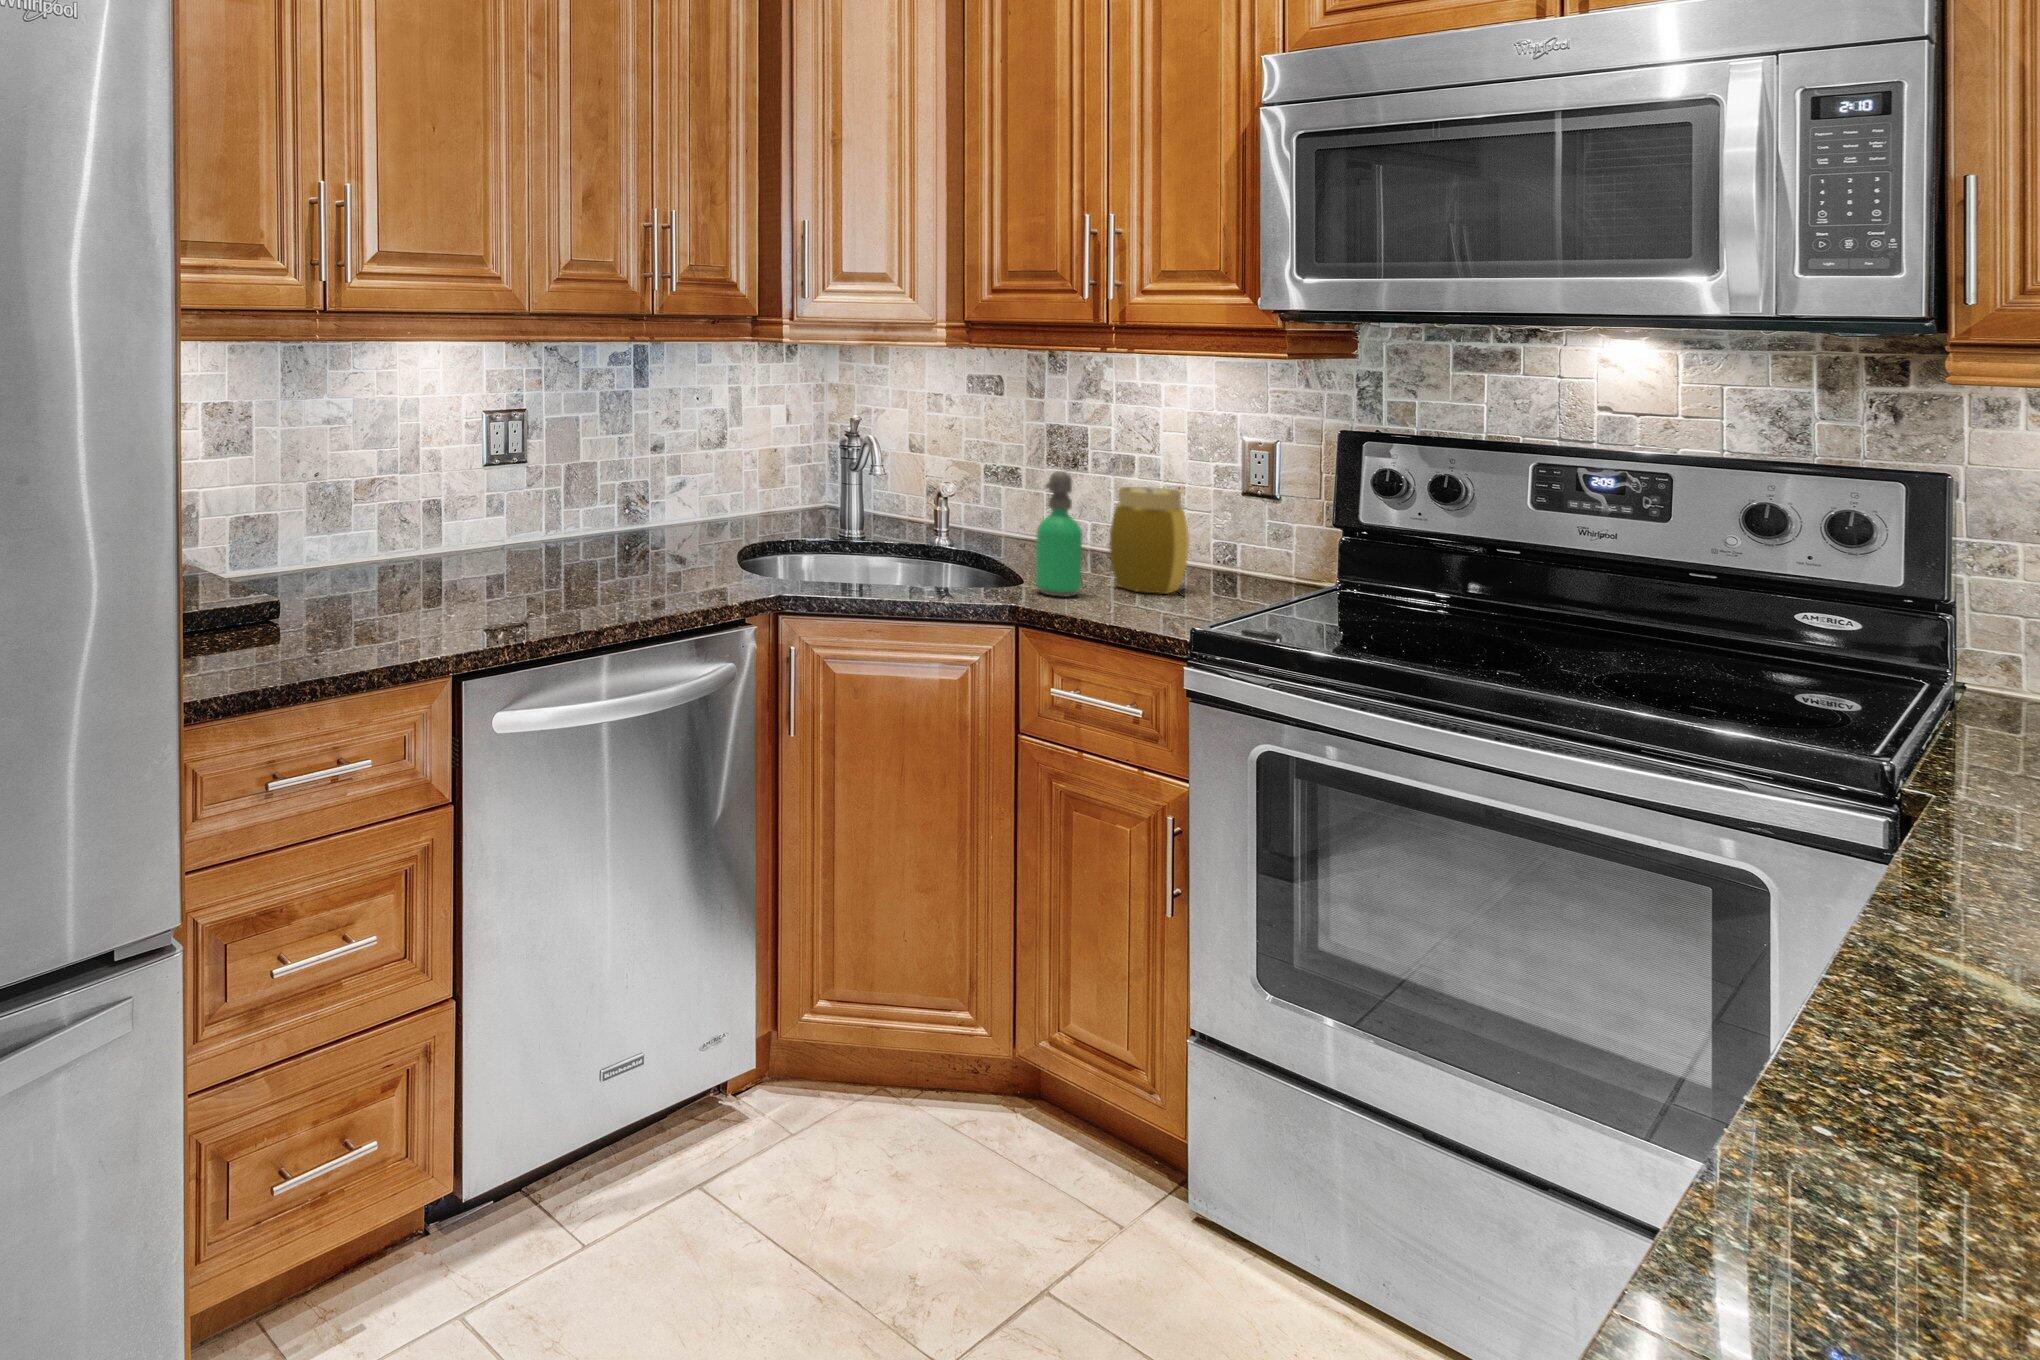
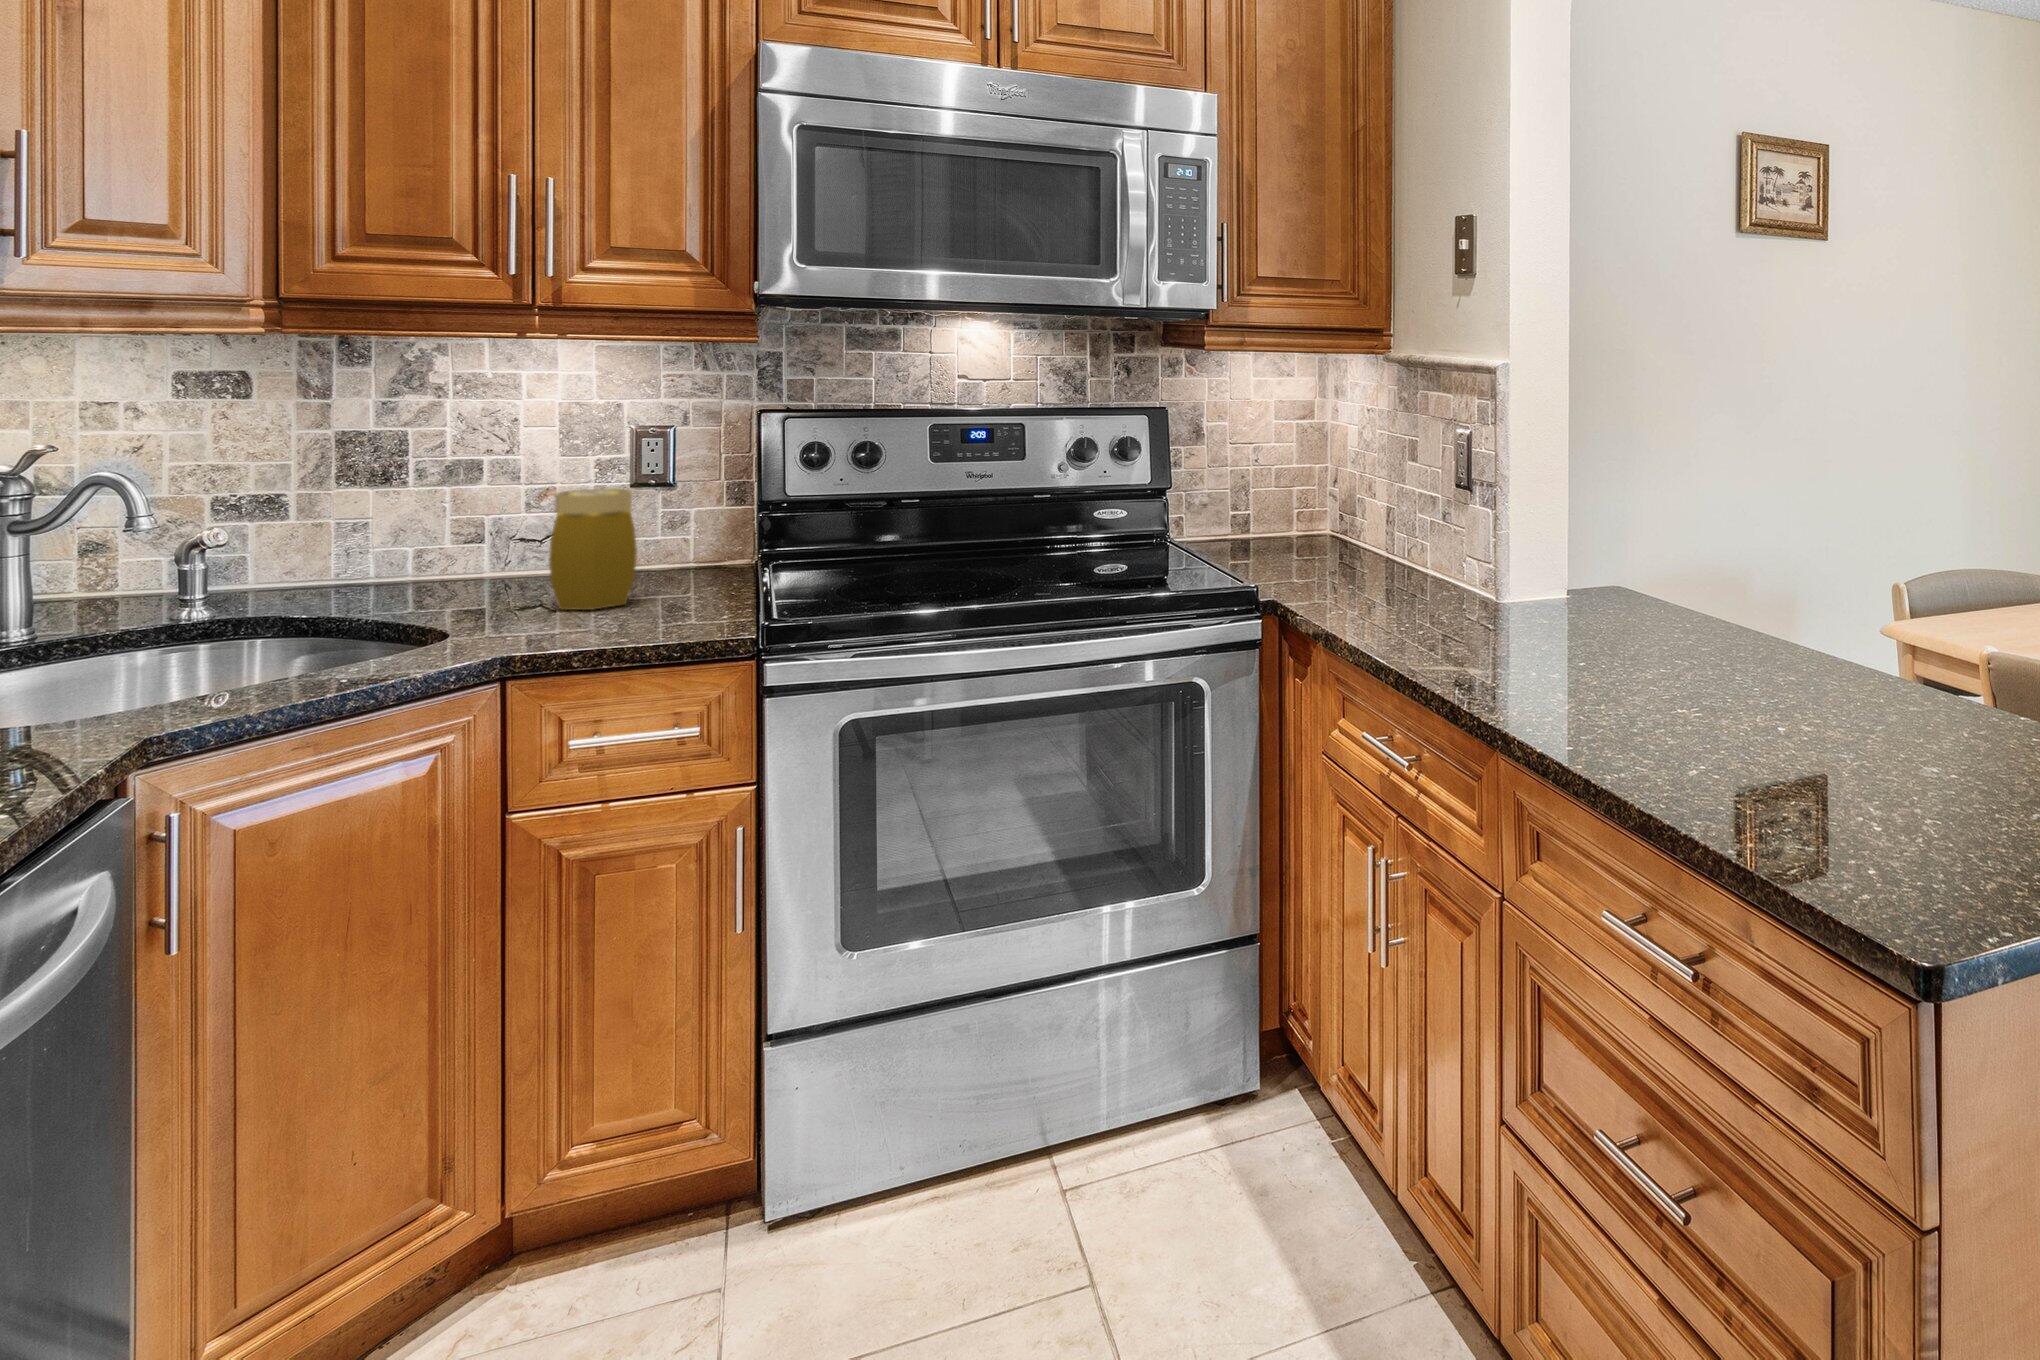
soap dispenser: present [1035,471,1082,597] -> none [485,481,549,635]

